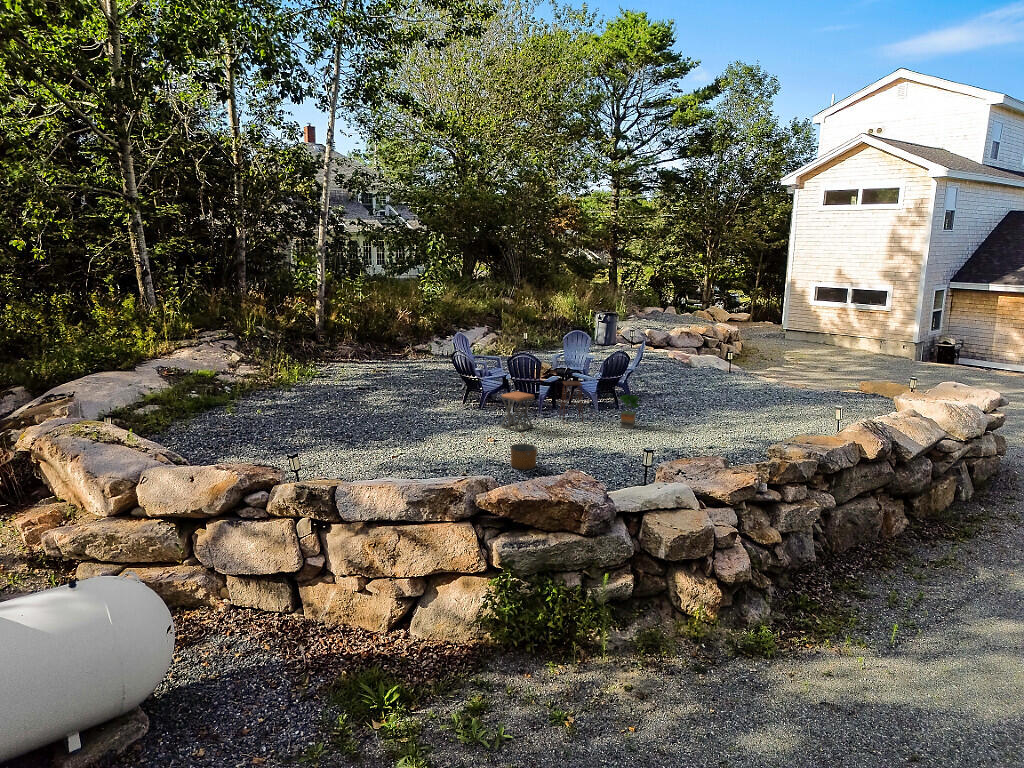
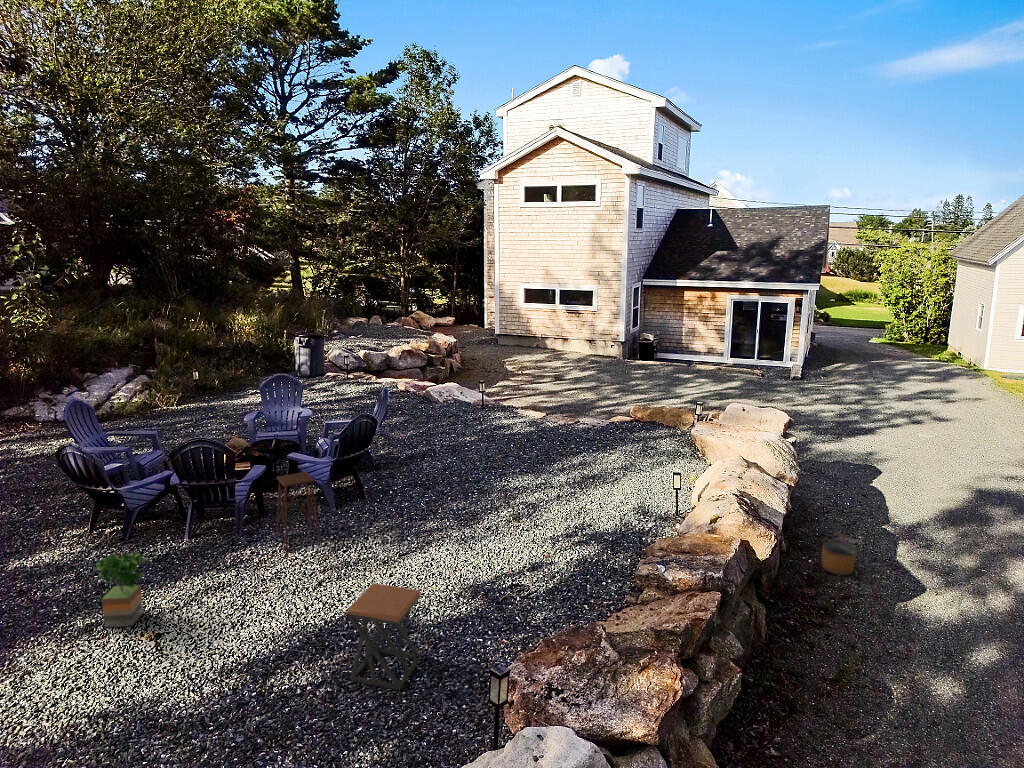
stool: present [501,391,534,432] -> present [348,583,421,690]
potted tree: present [620,395,640,429] -> present [97,553,147,627]
bucket: present [510,434,537,470] -> present [821,532,857,575]

